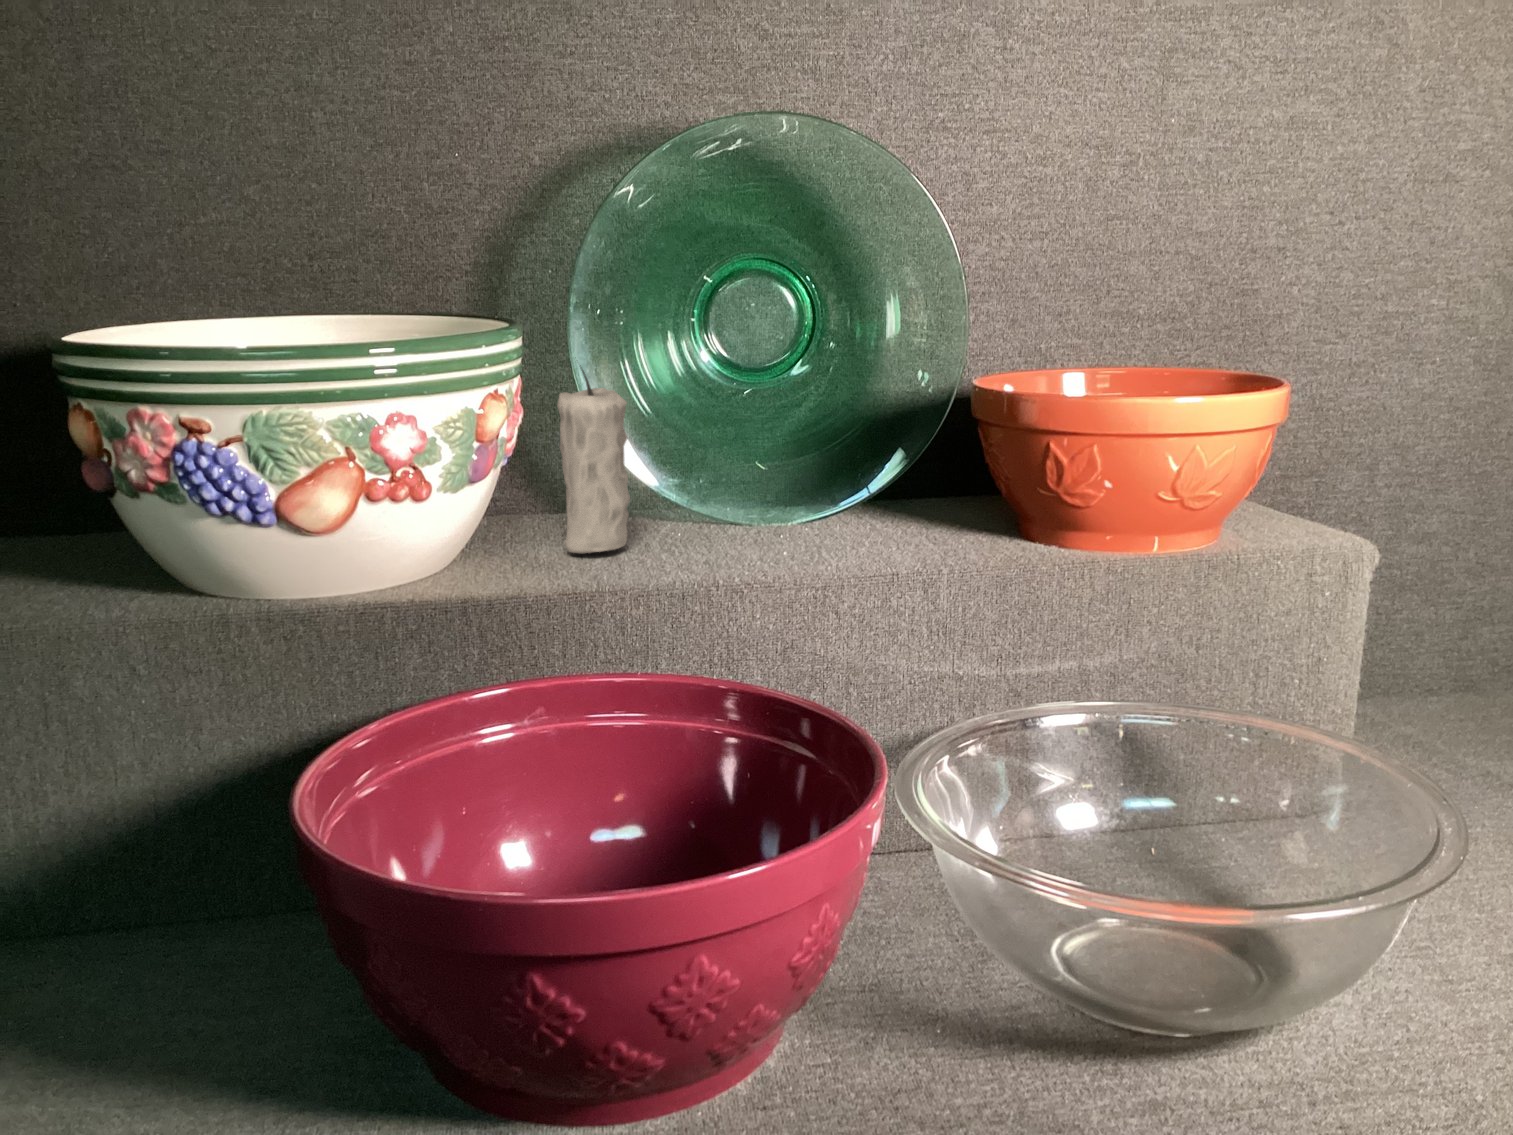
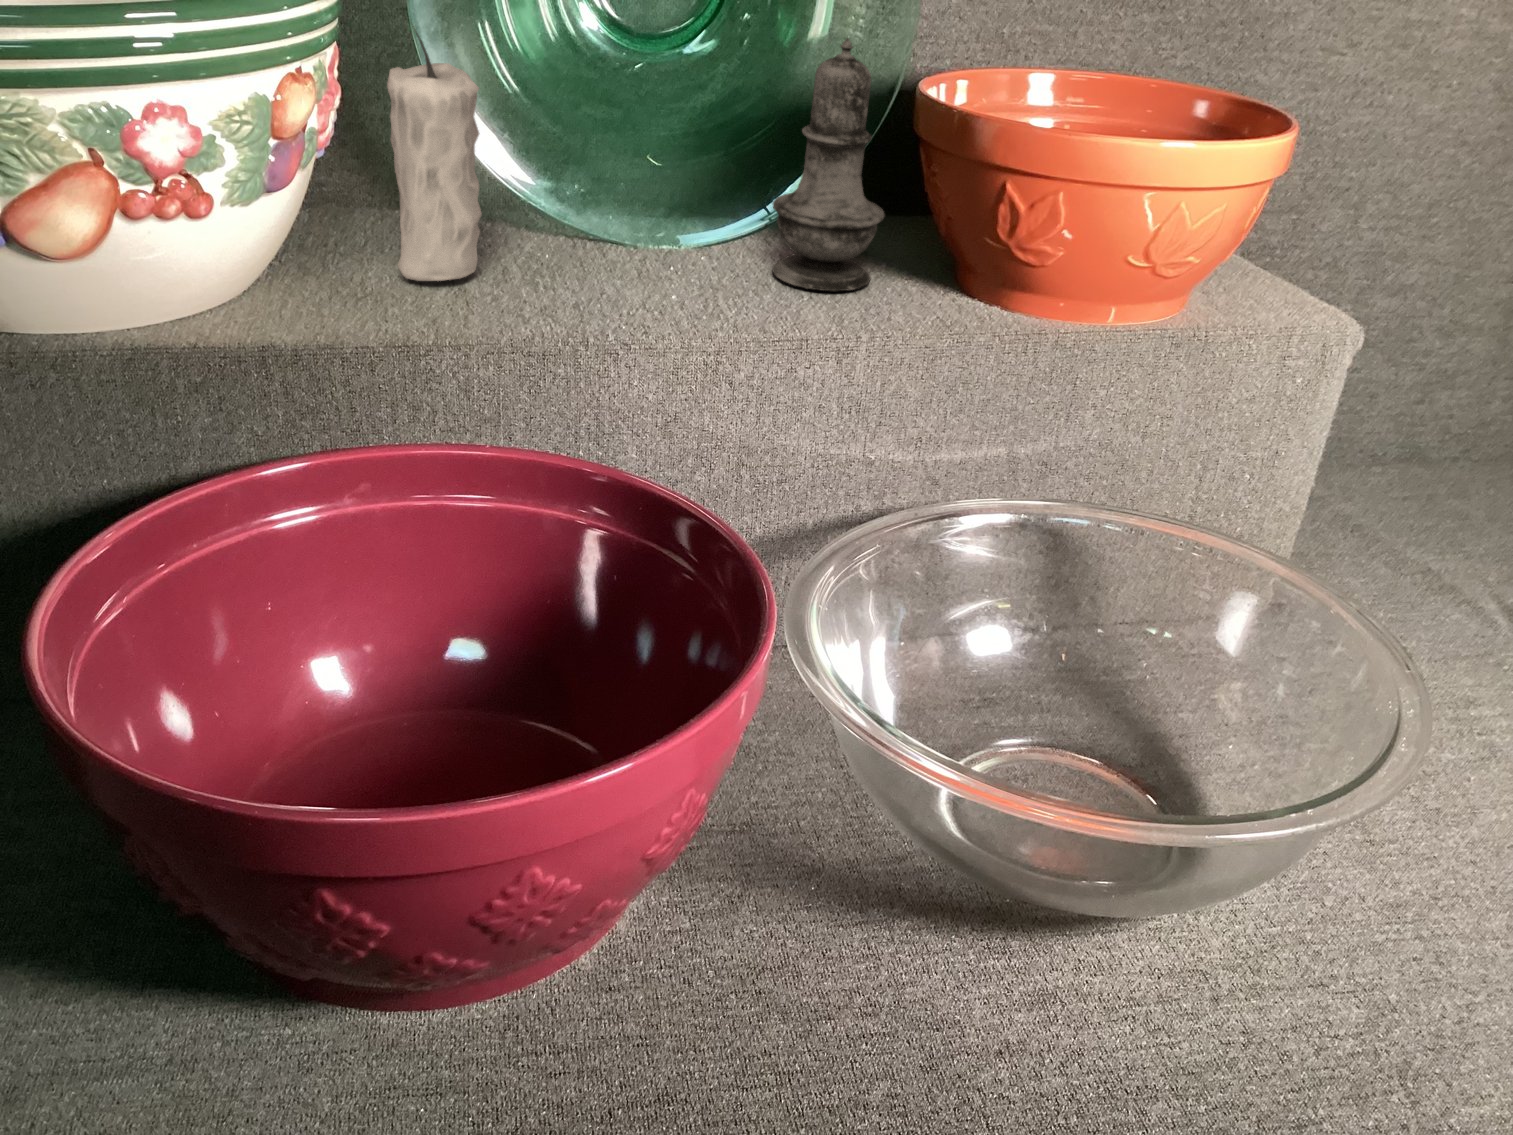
salt shaker: none [862,347,954,543] -> present [772,38,885,291]

